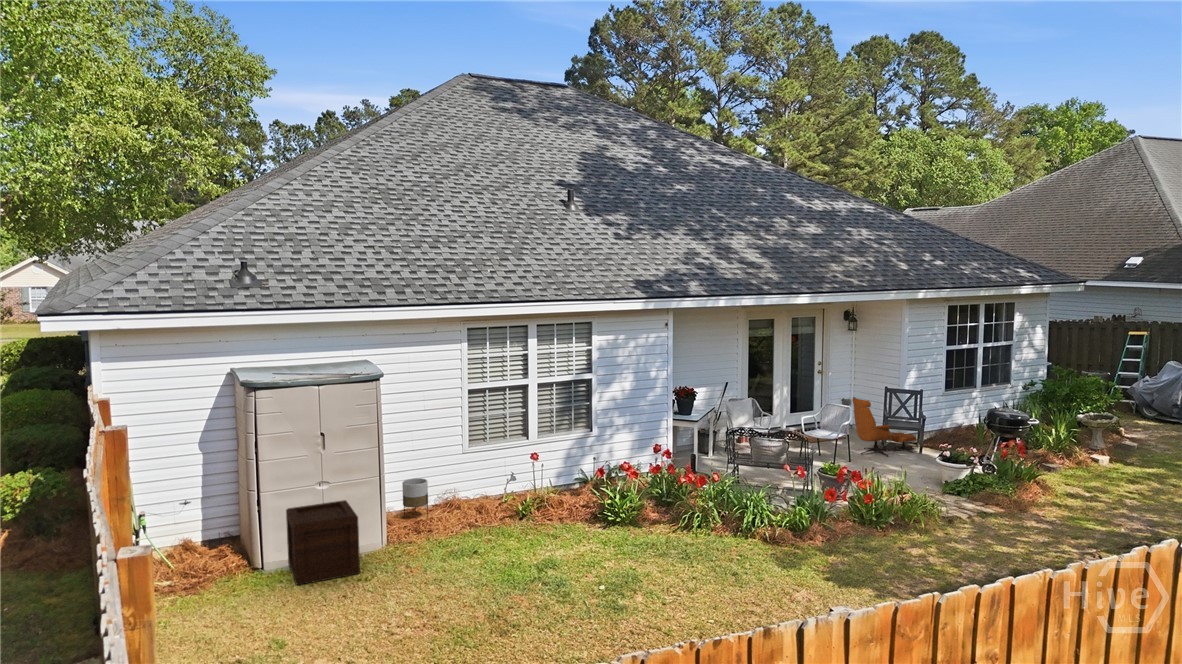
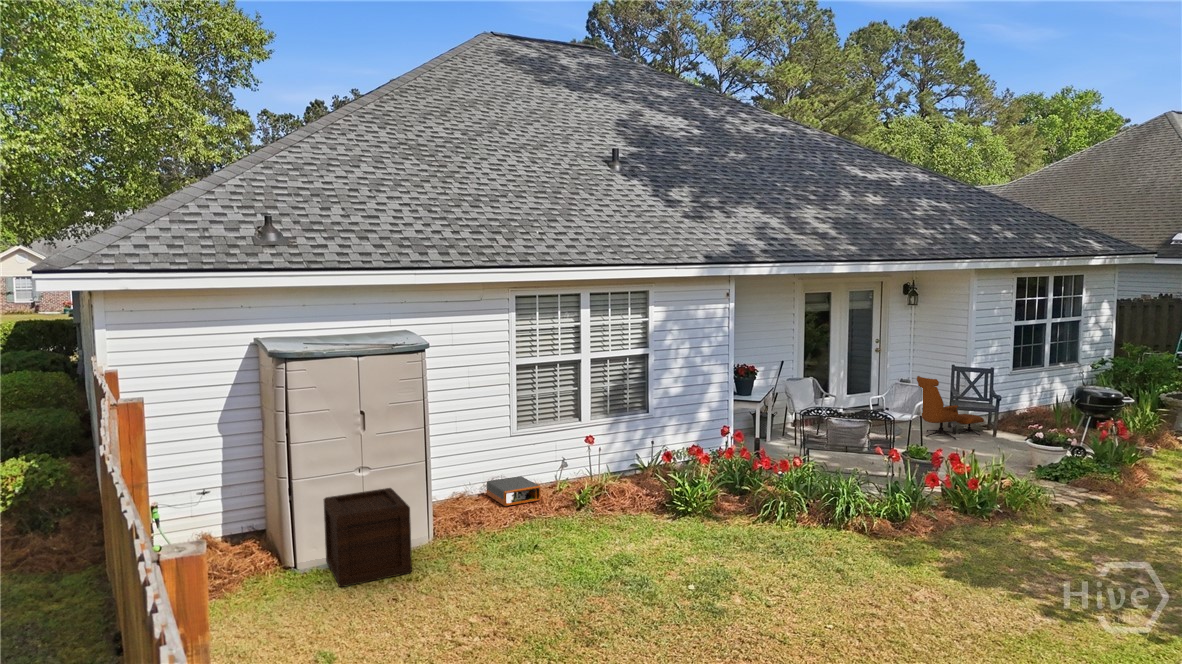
planter: present [402,478,428,519] -> none [446,463,475,509]
storage box: none [441,490,487,517] -> present [487,476,540,506]

